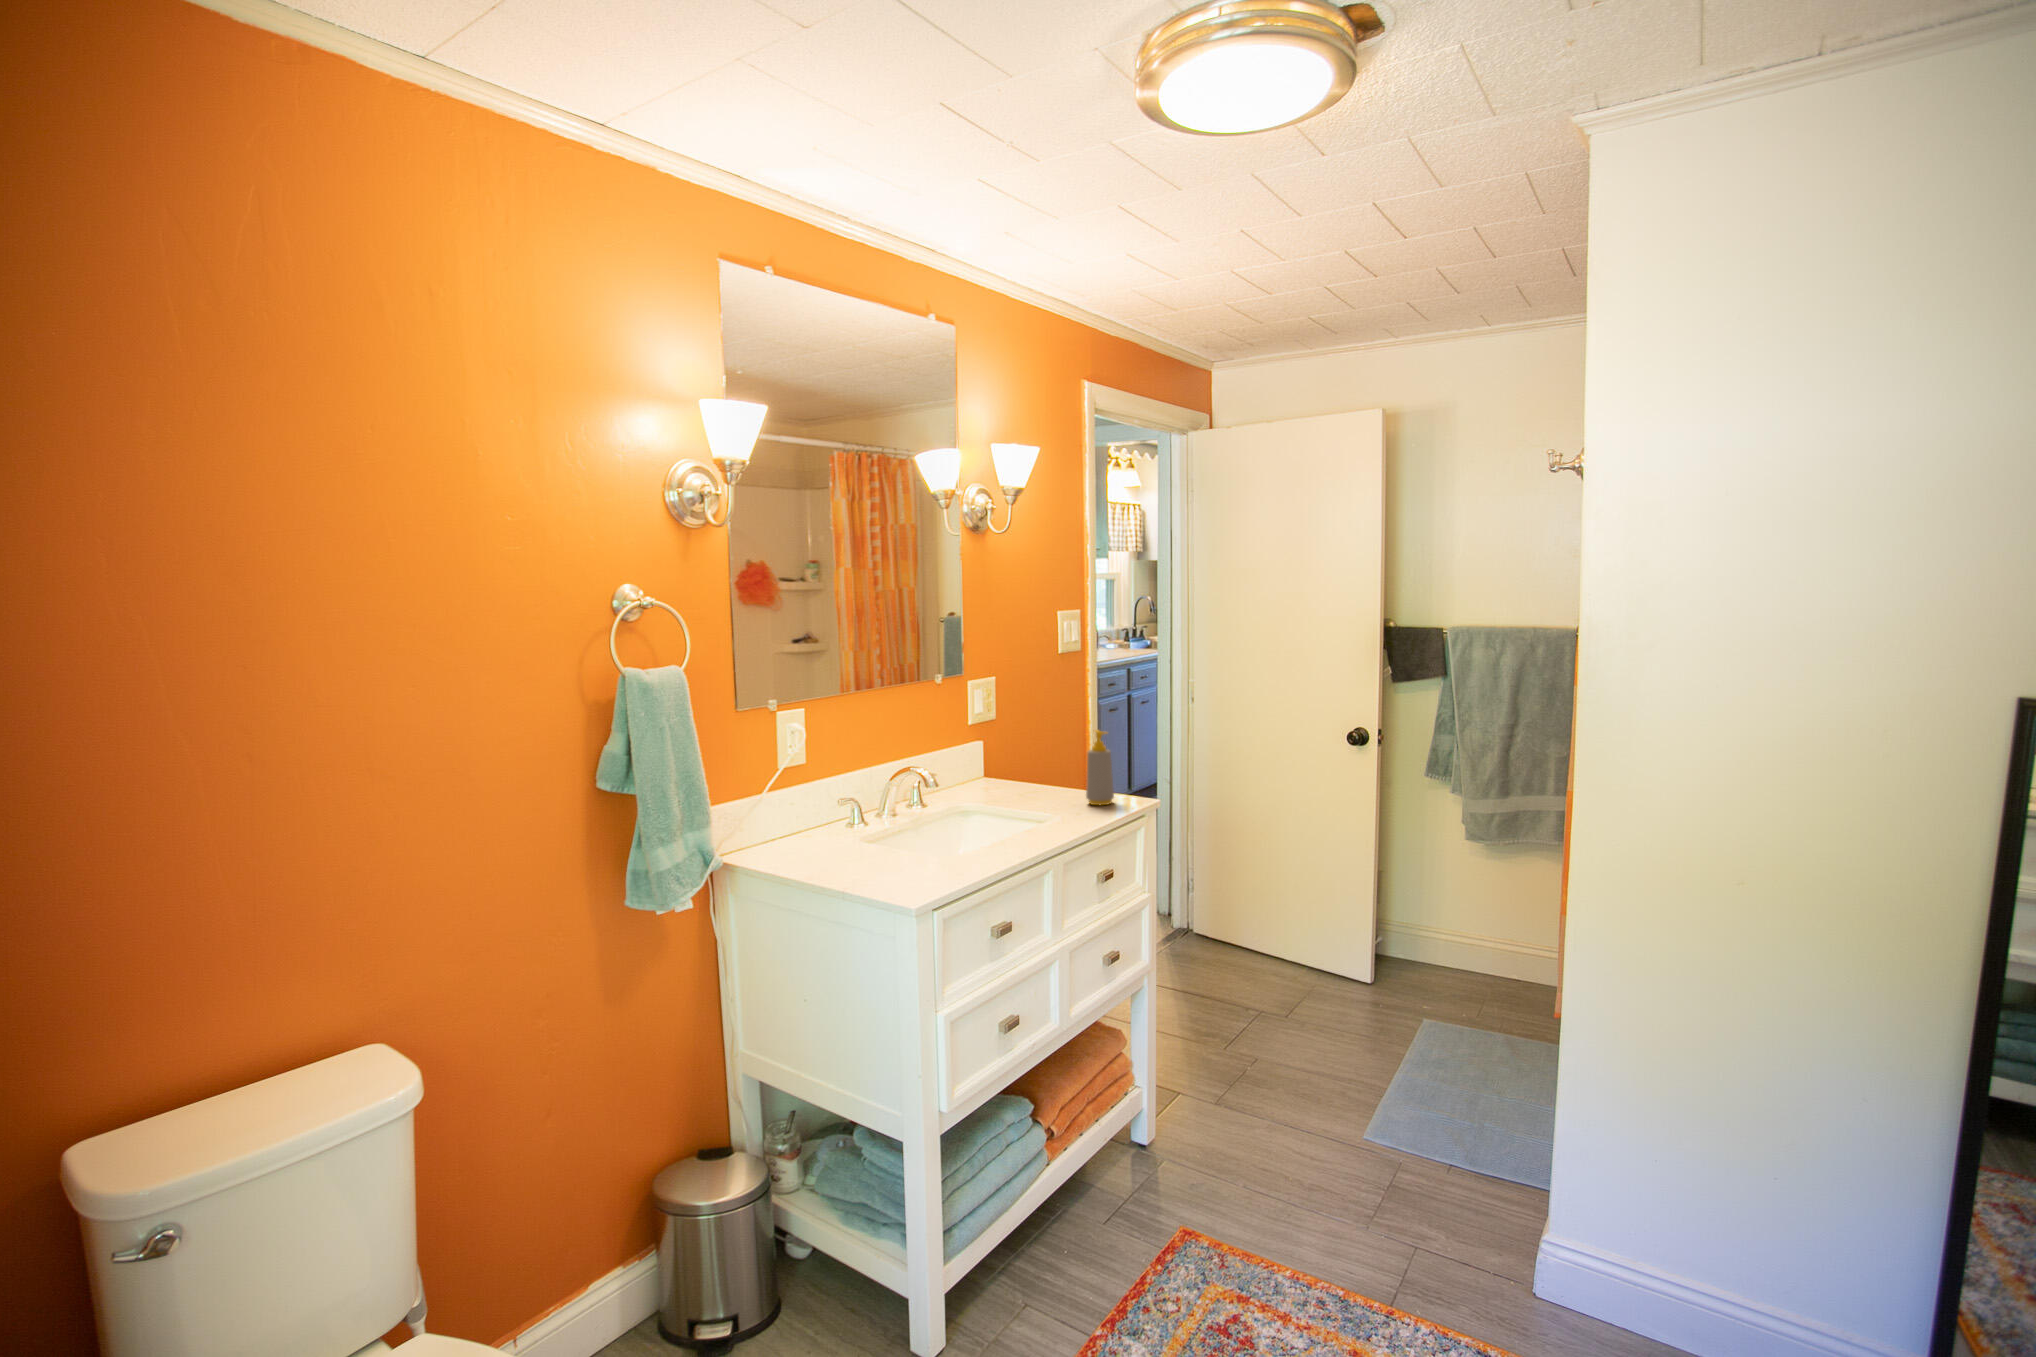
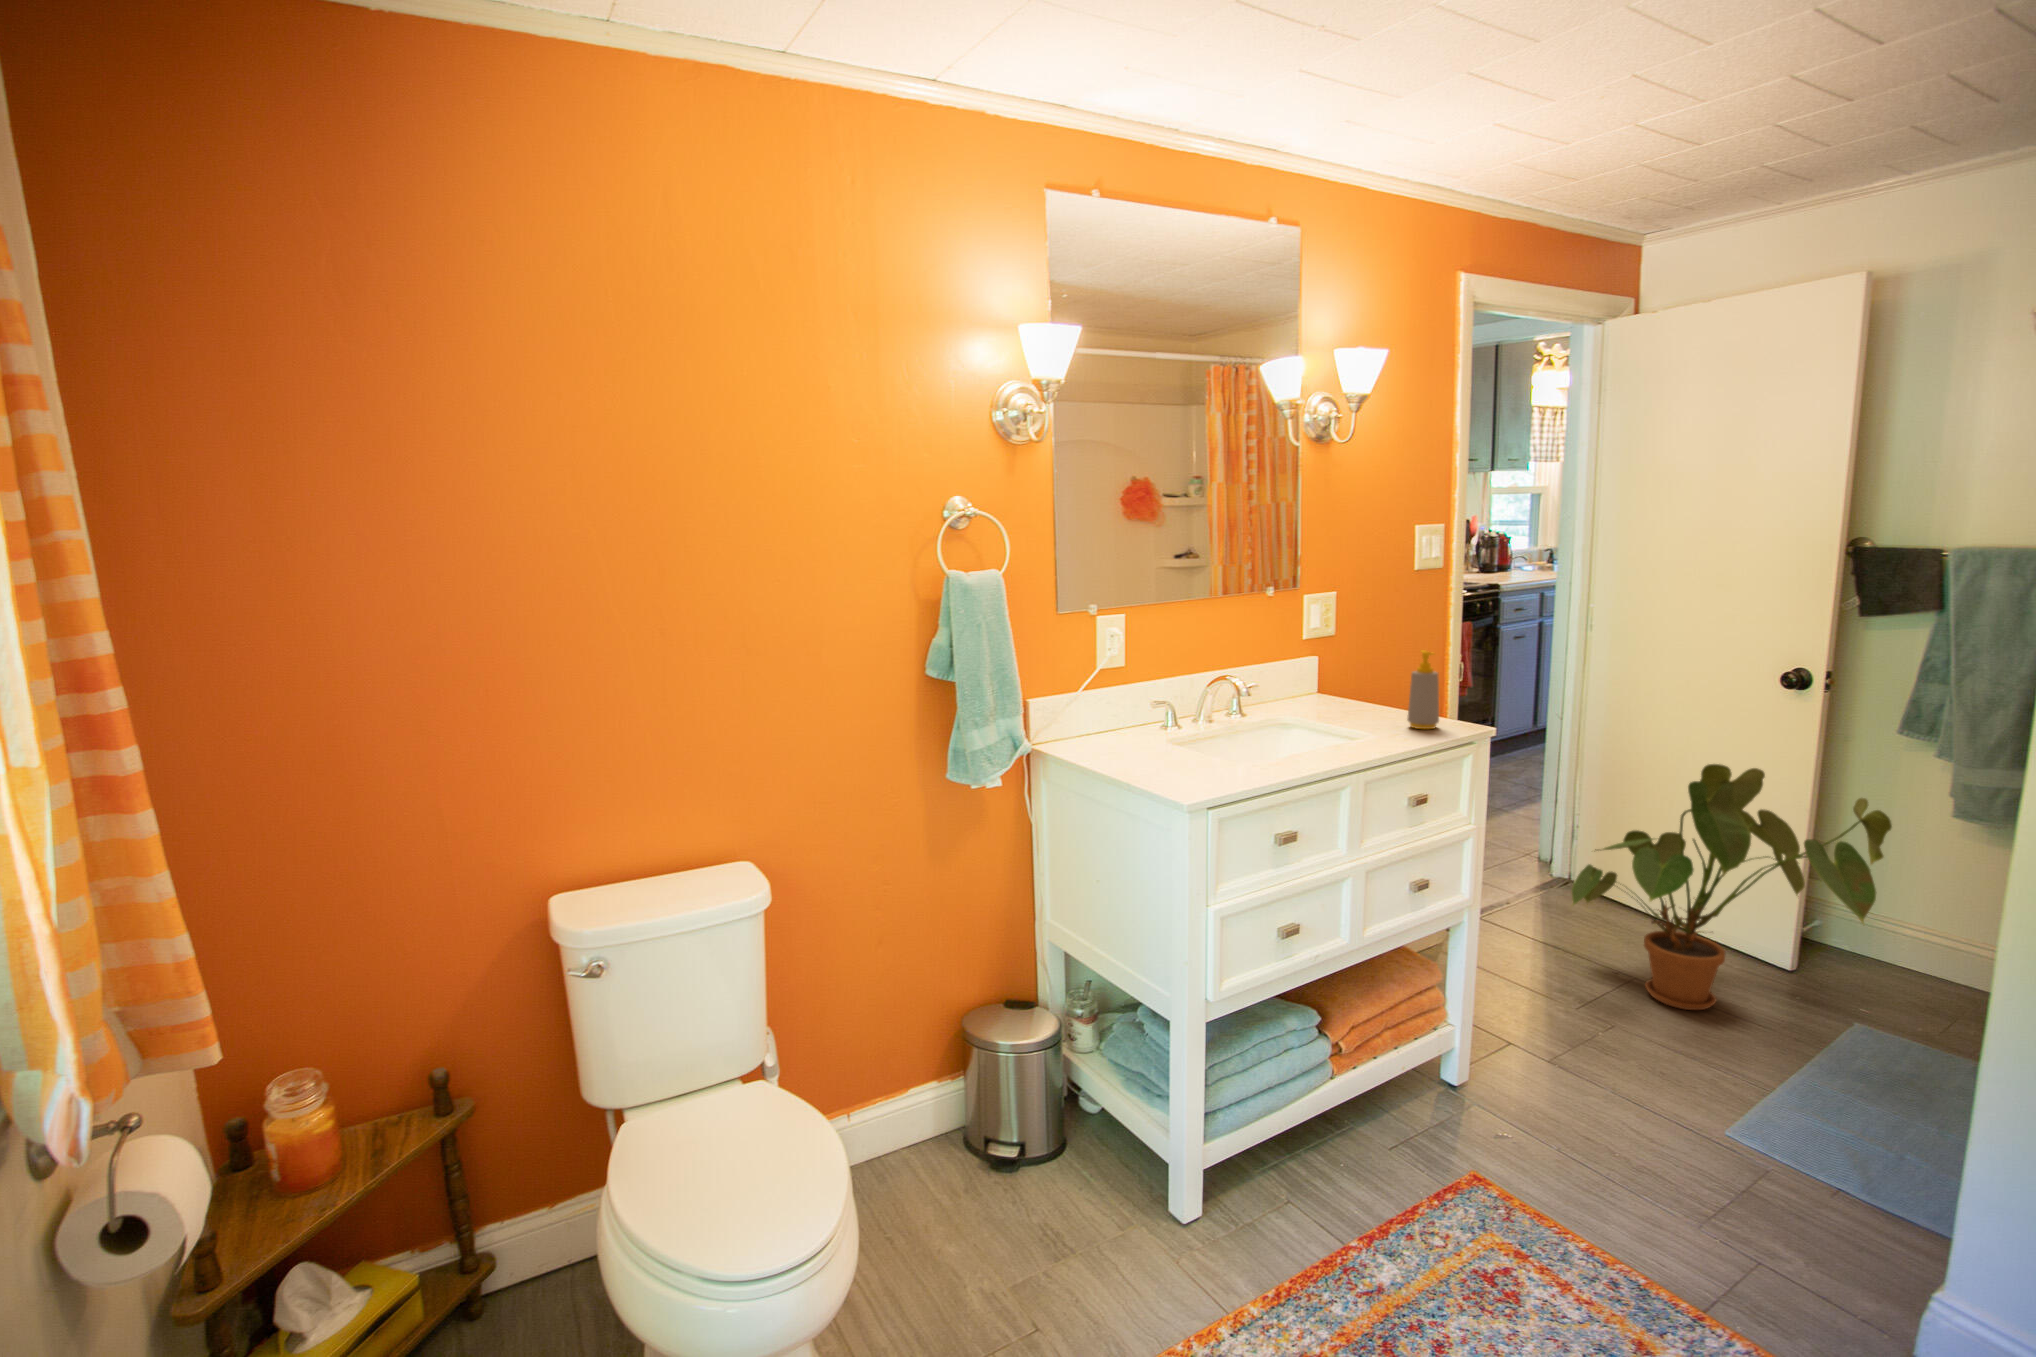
house plant: none [1210,814,1428,1034] -> present [1572,764,1892,1010]

